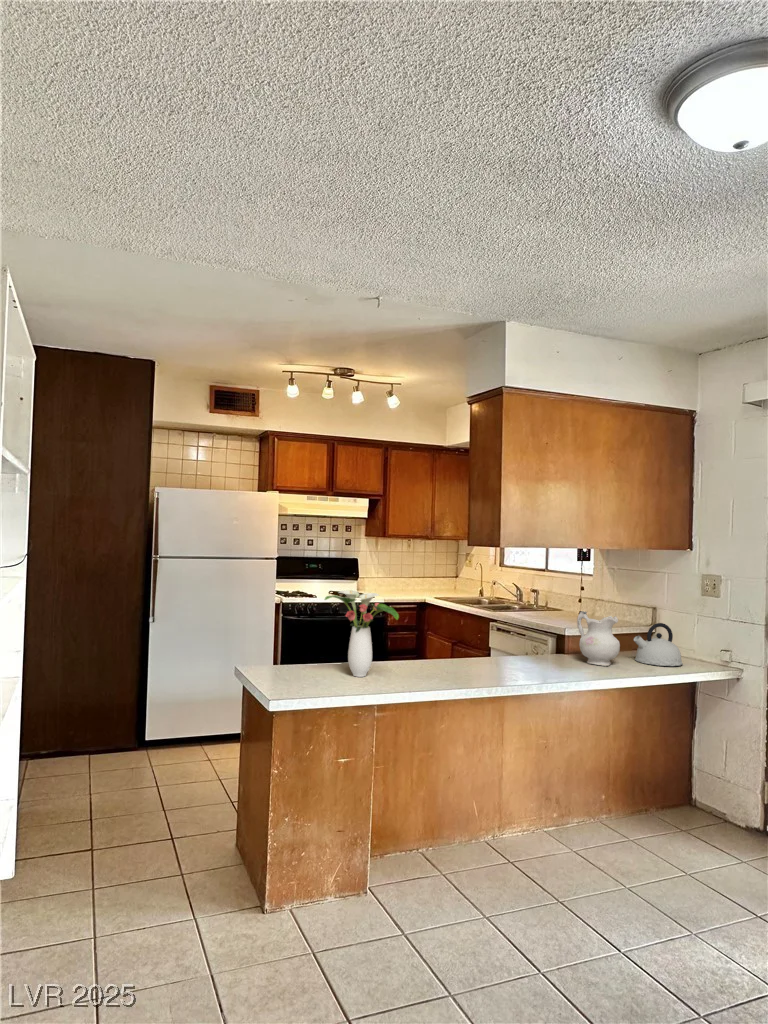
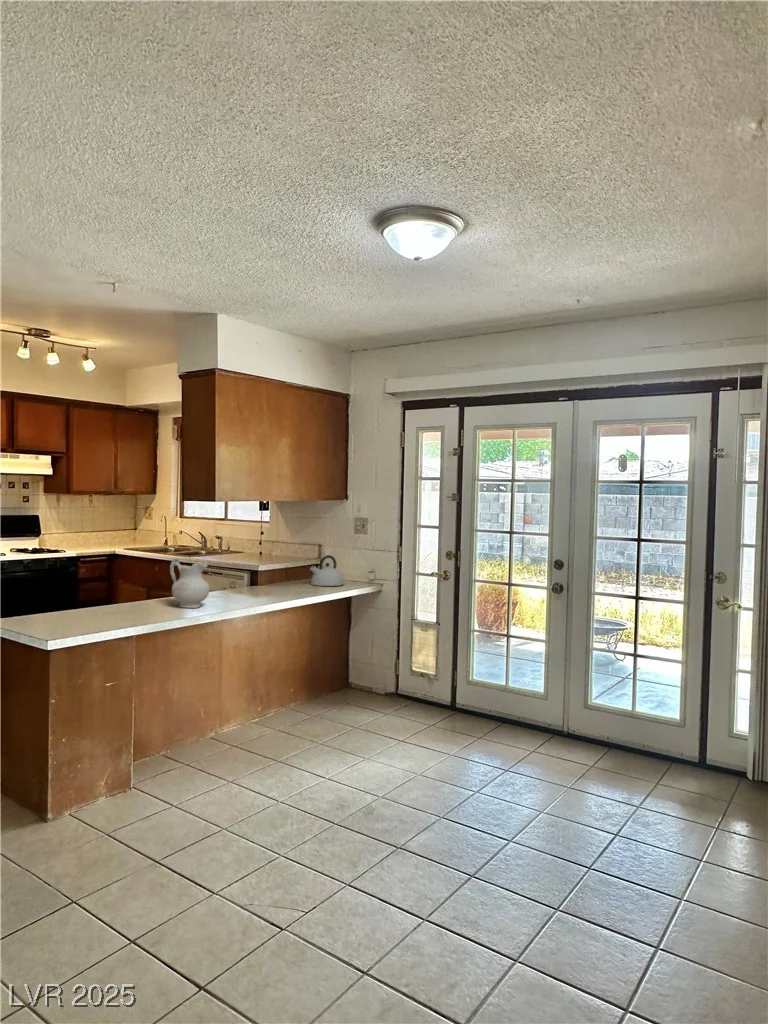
flower arrangement: present [325,590,399,677] -> none [76,541,145,615]
ceramic pitcher: present [577,611,620,666] -> present [170,559,210,608]

